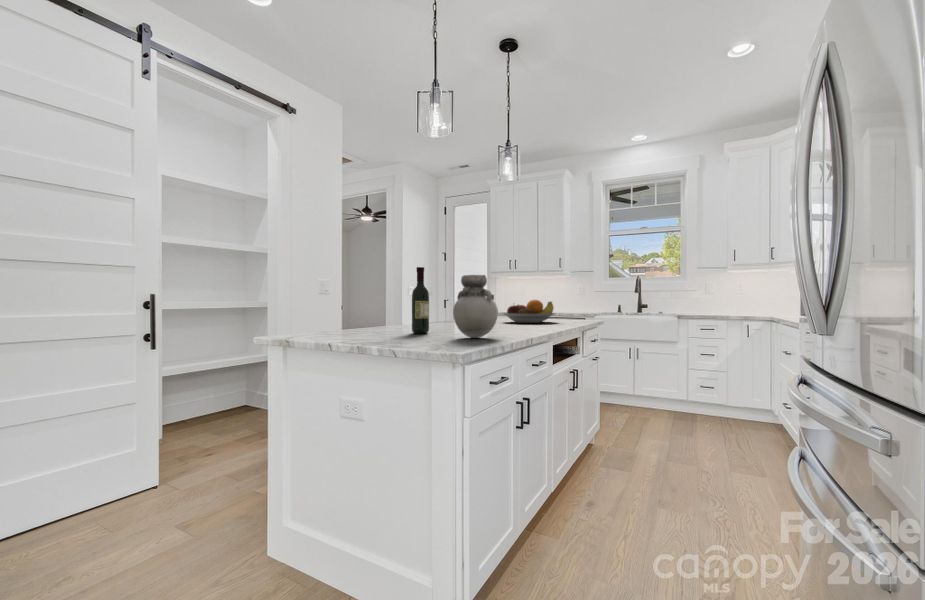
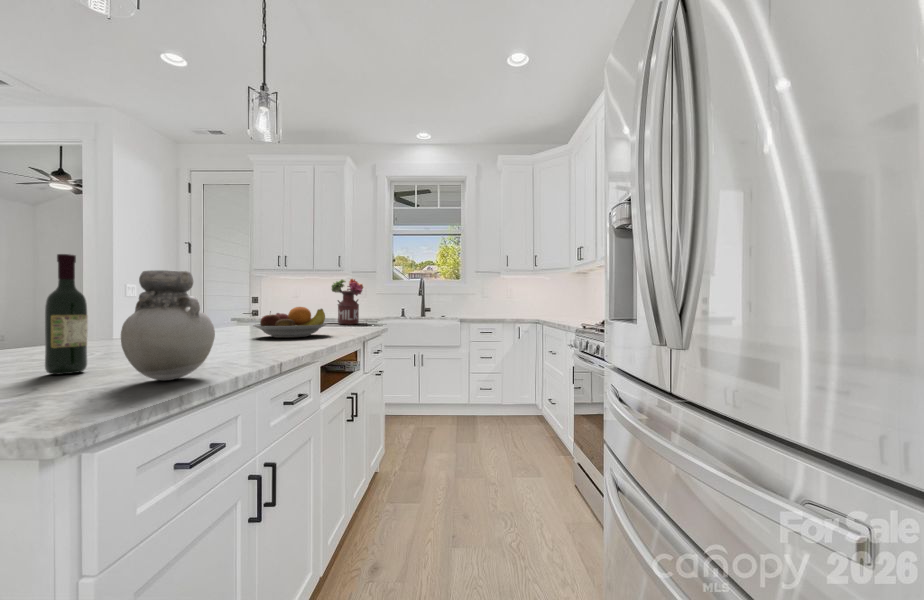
flower arrangement: none [555,277,582,317] -> present [332,279,363,324]

